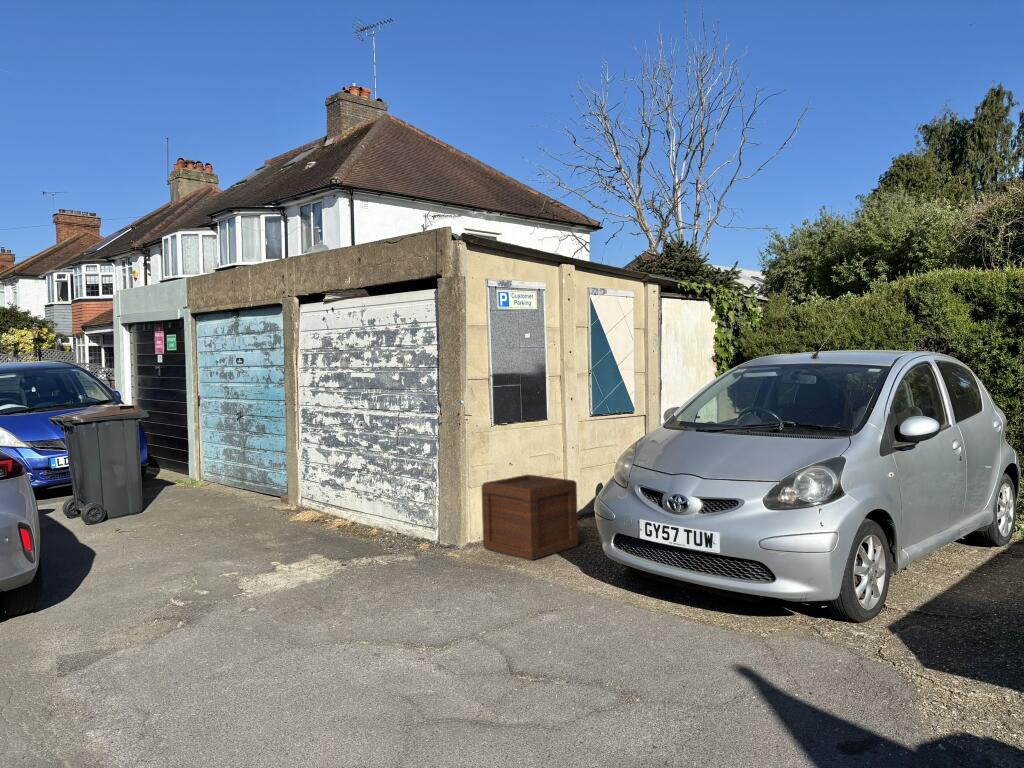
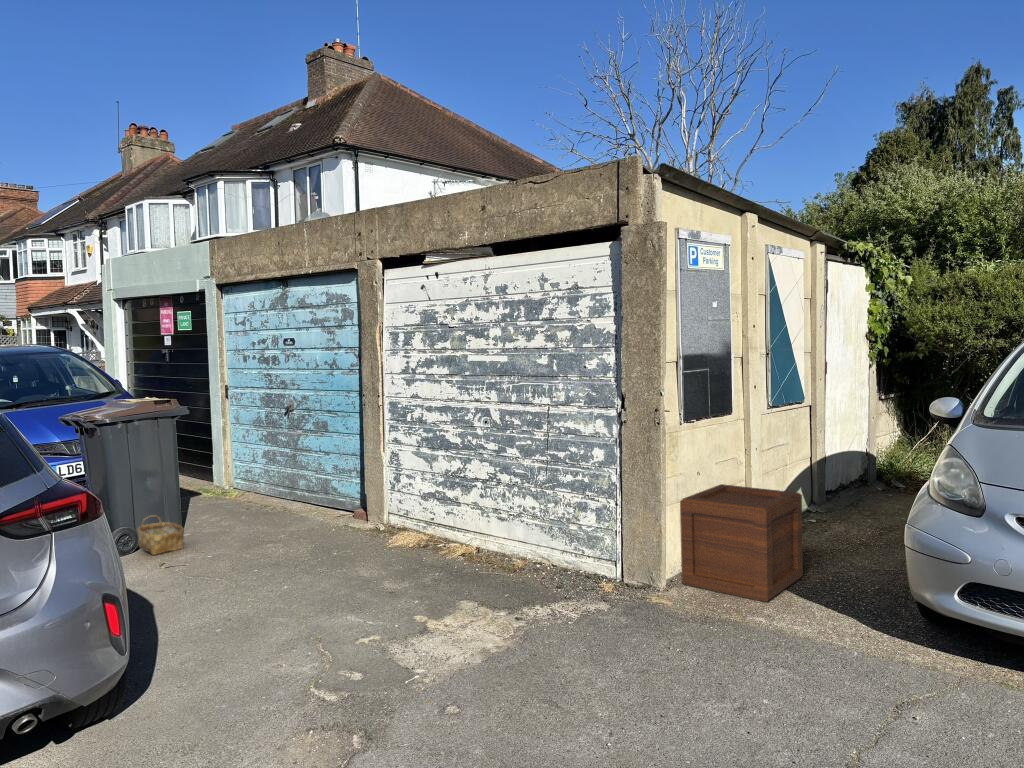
woven basket: none [104,494,140,524] -> present [137,515,184,555]

